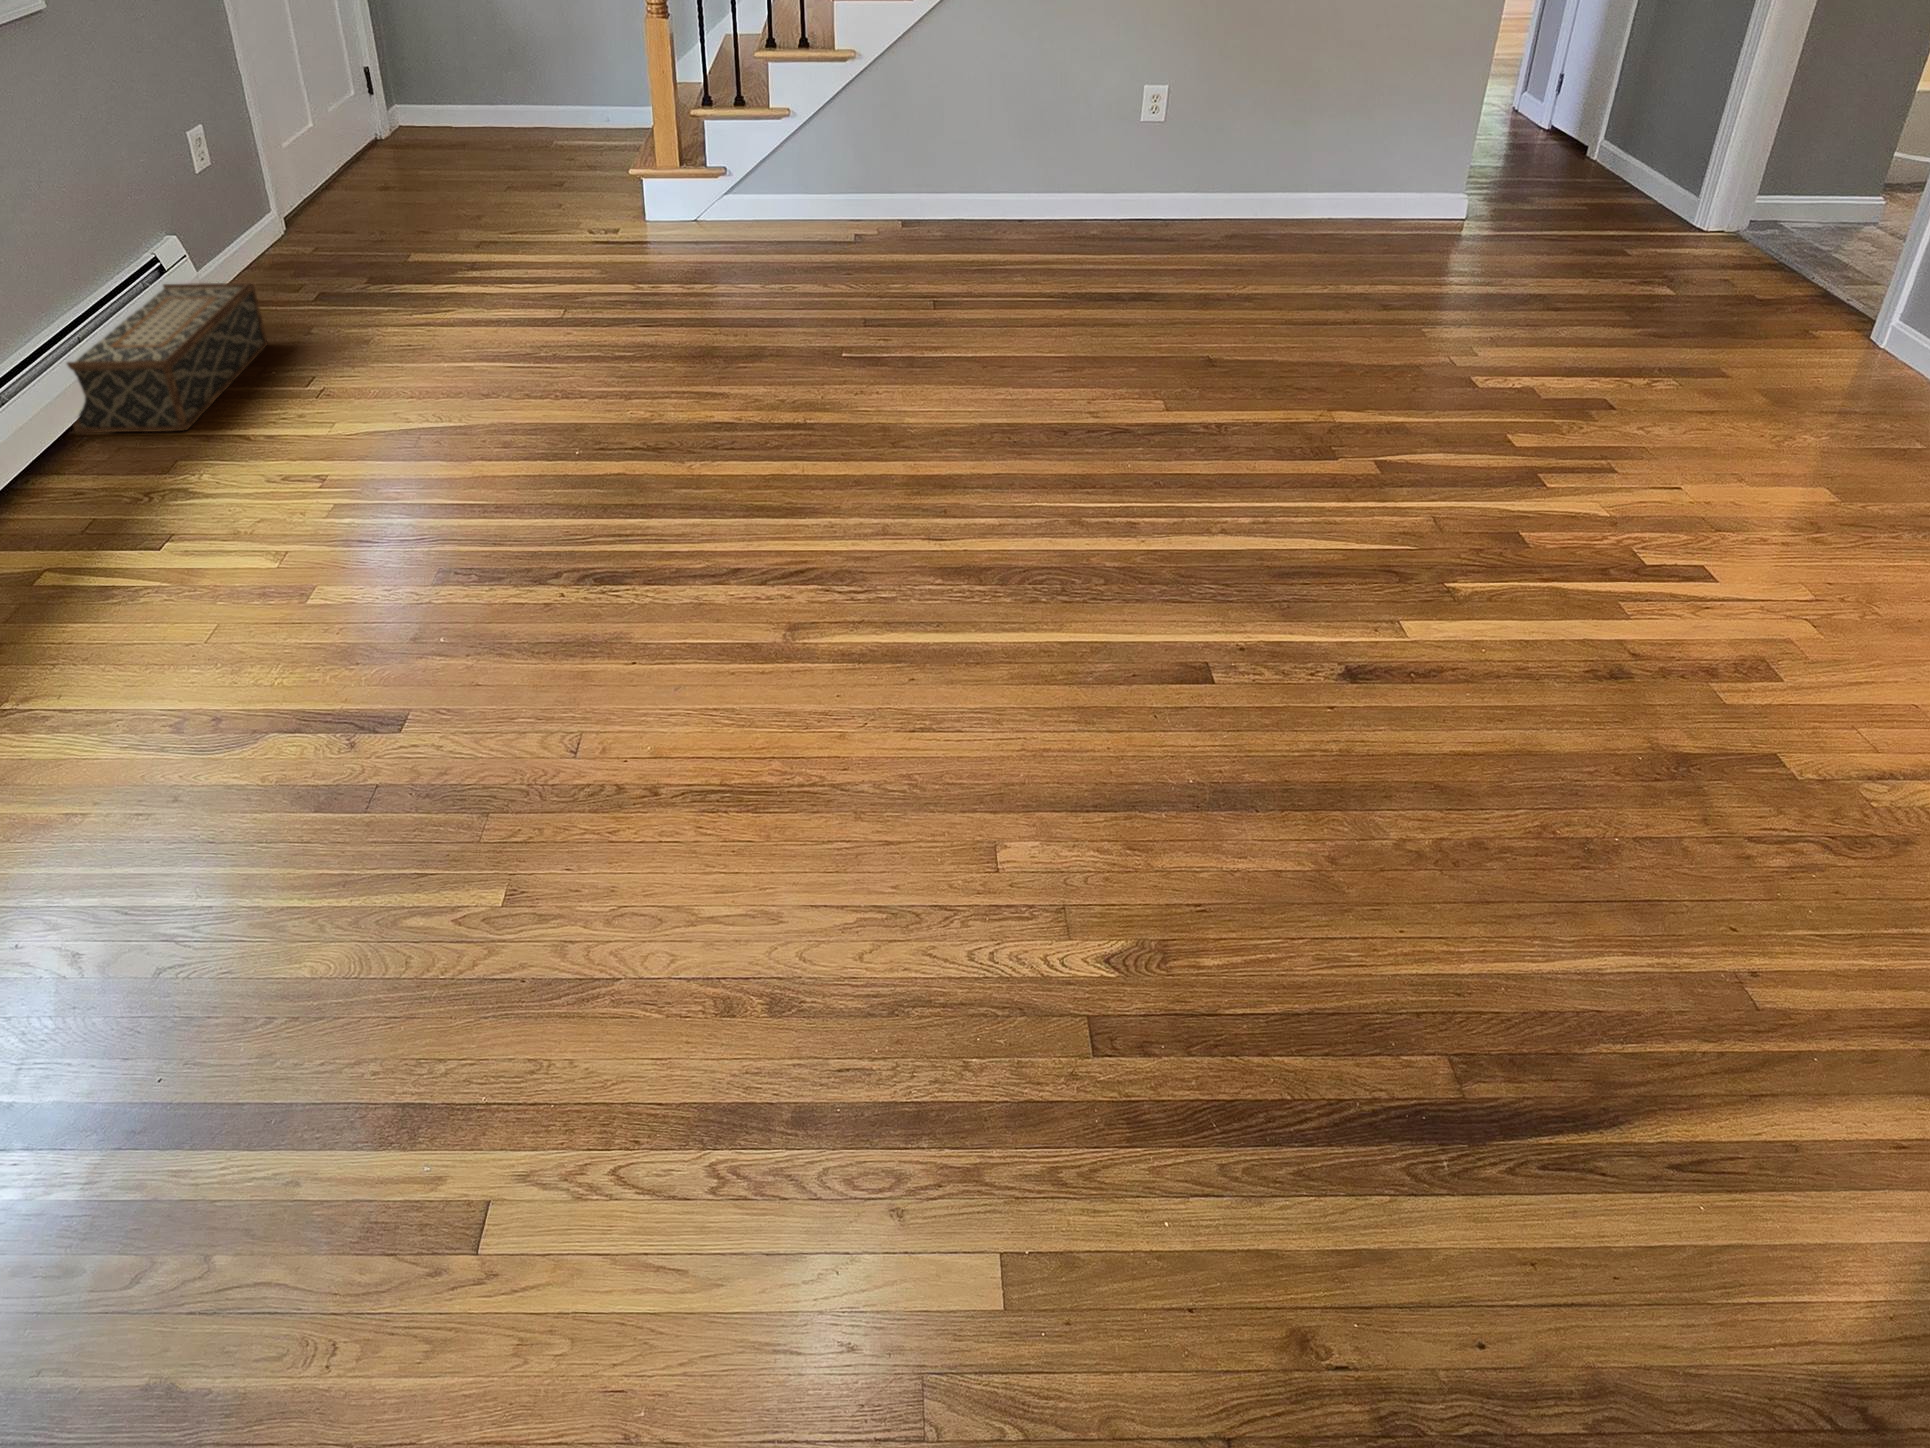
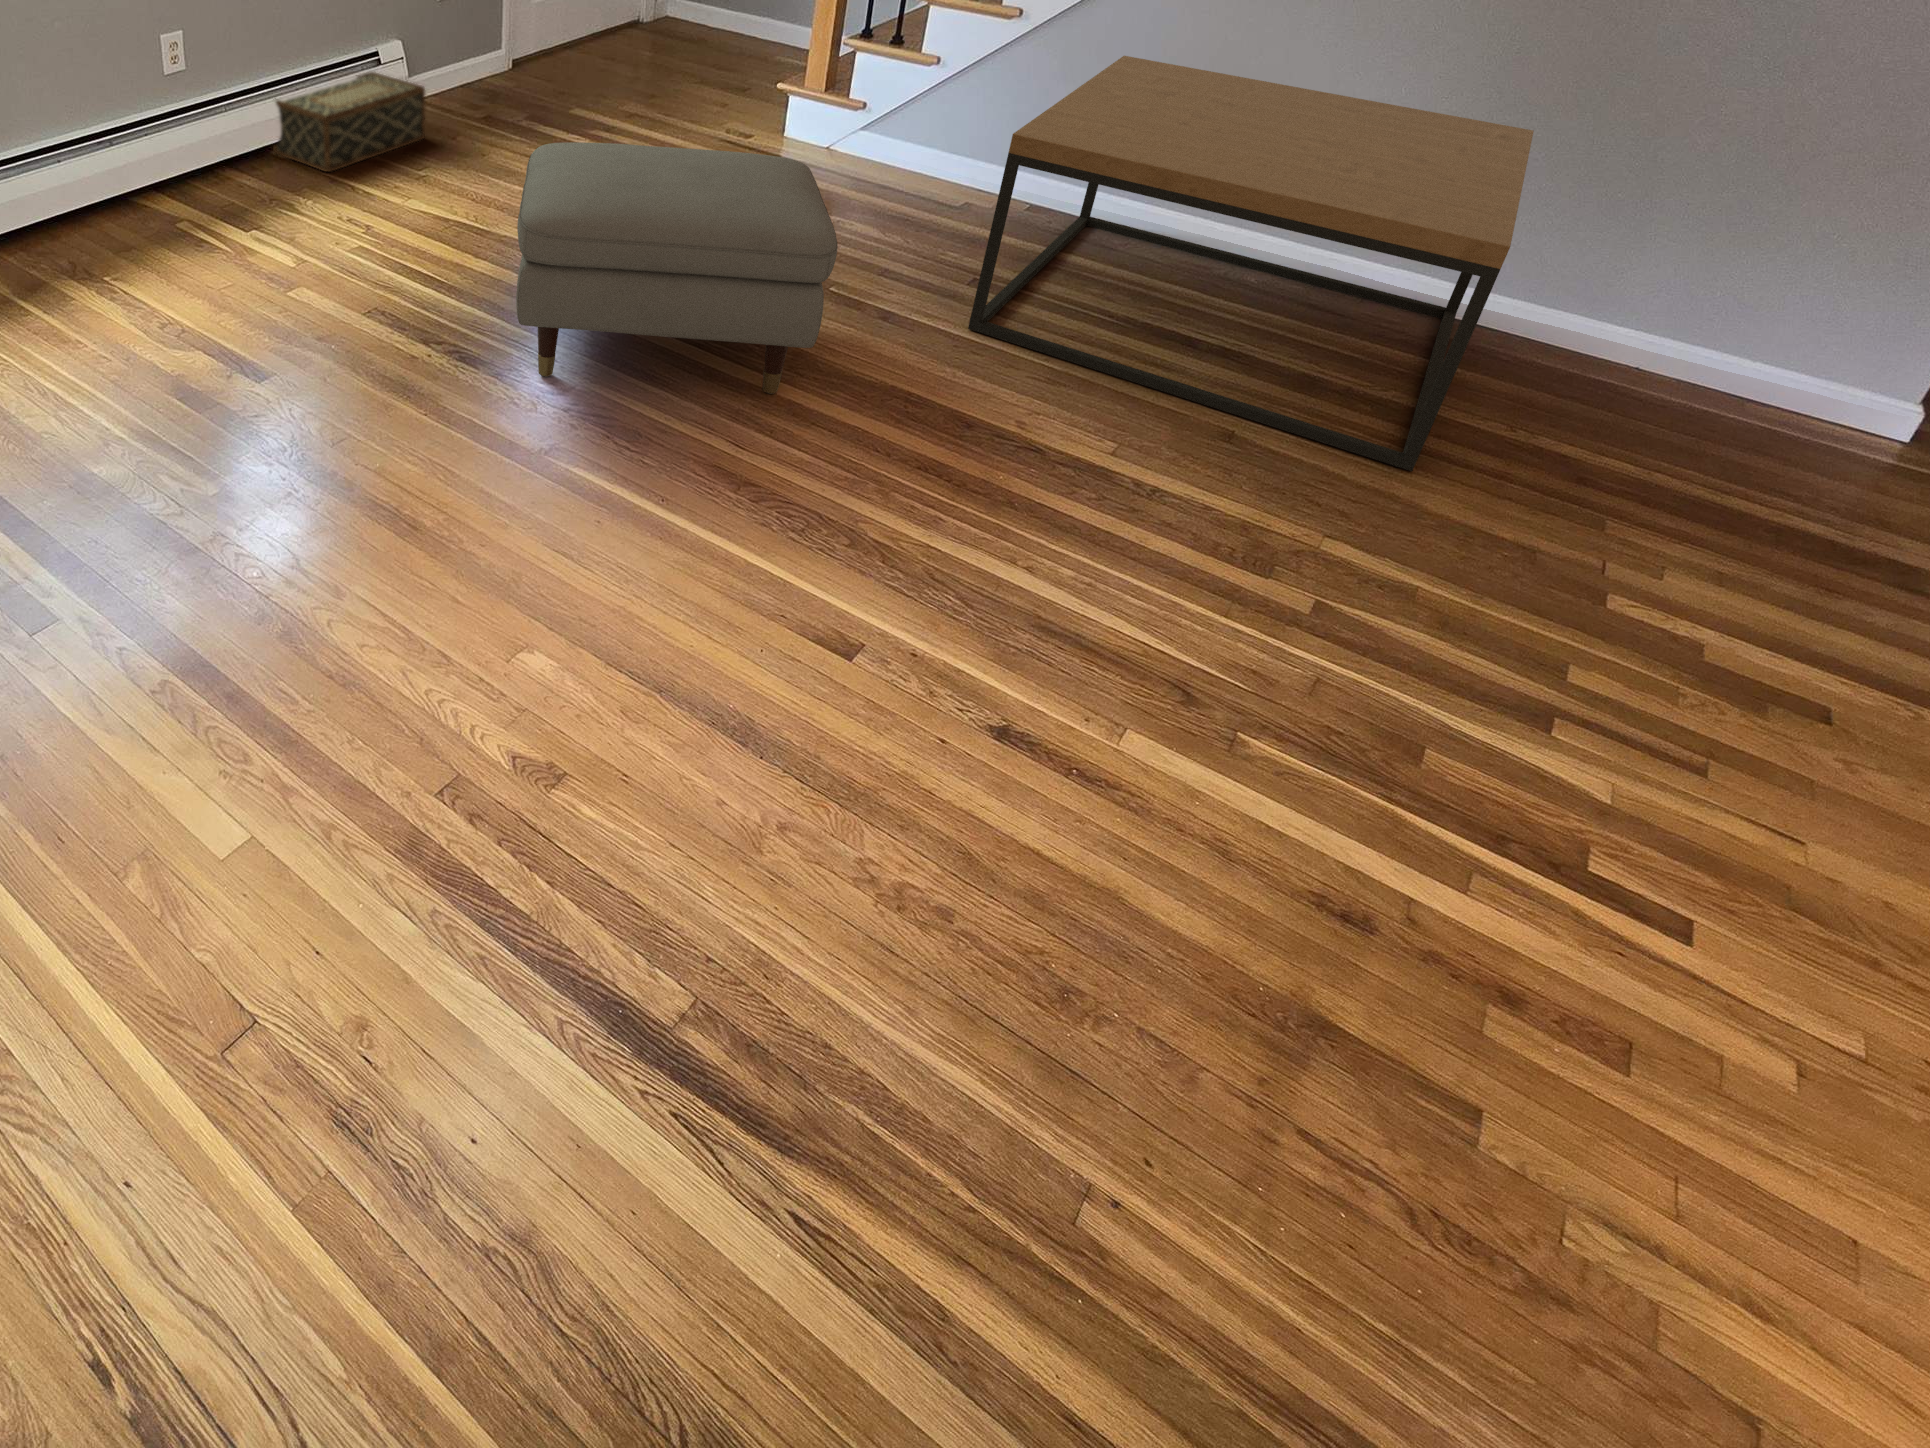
coffee table: none [951,70,1350,349] -> present [968,56,1534,471]
ottoman: none [565,246,953,560] -> present [516,142,838,394]

